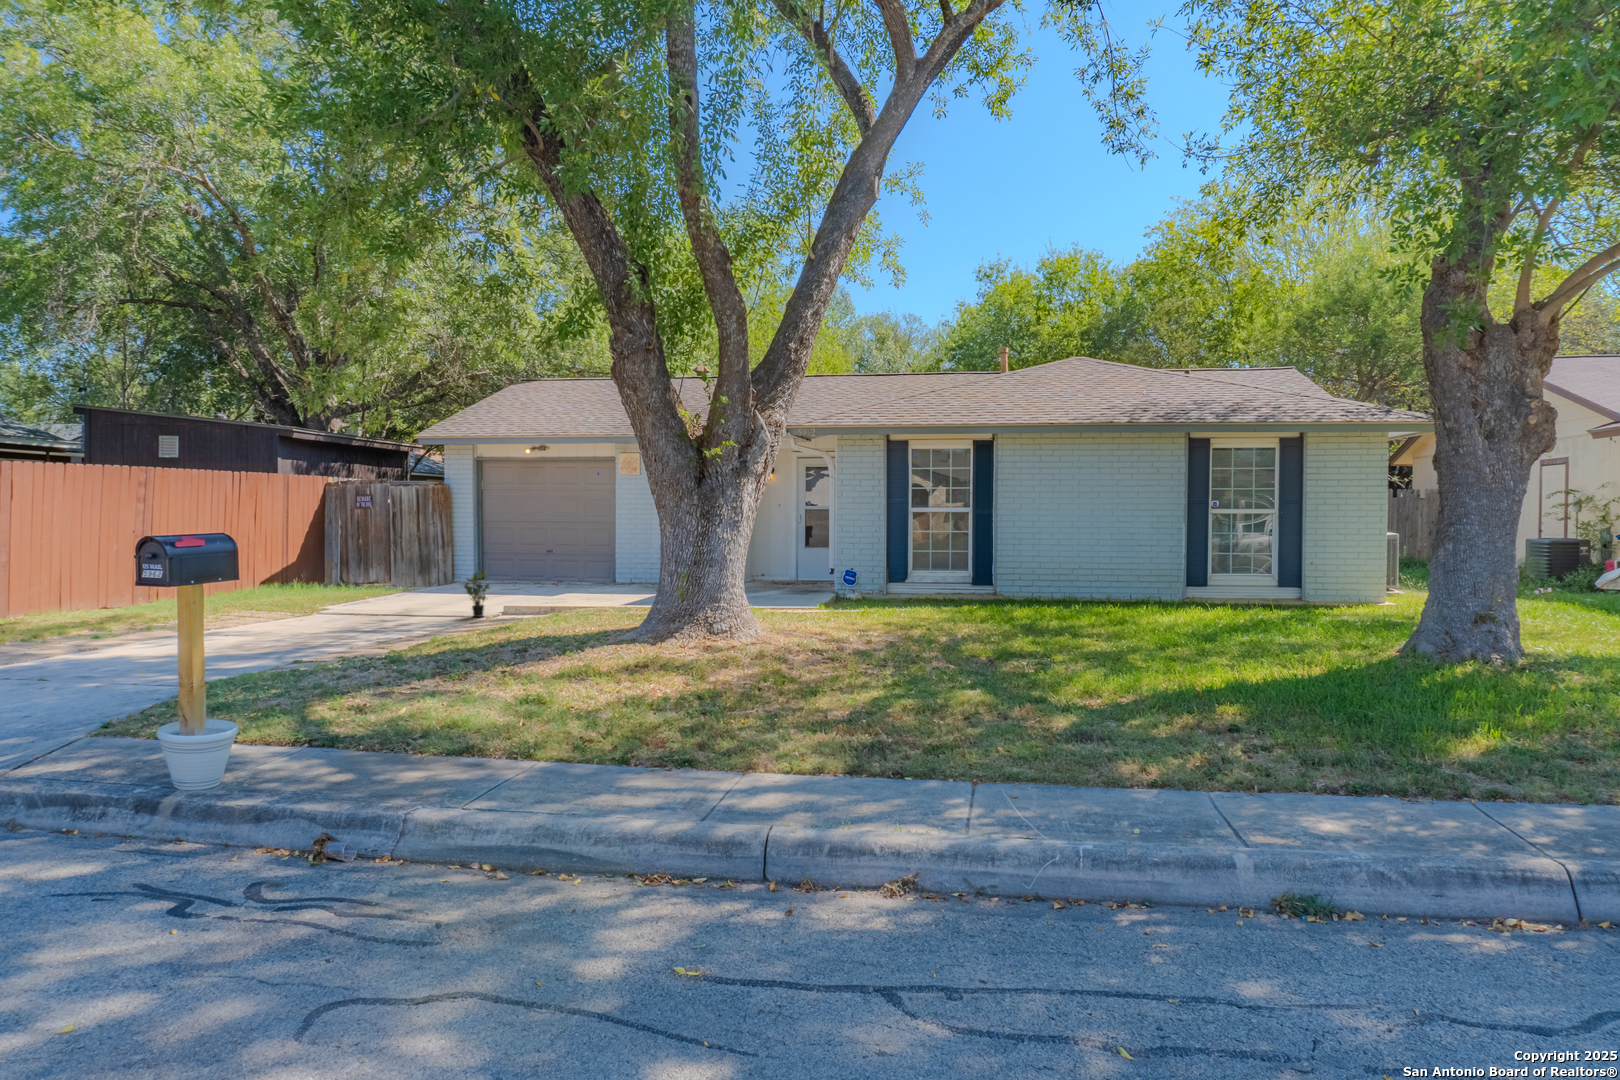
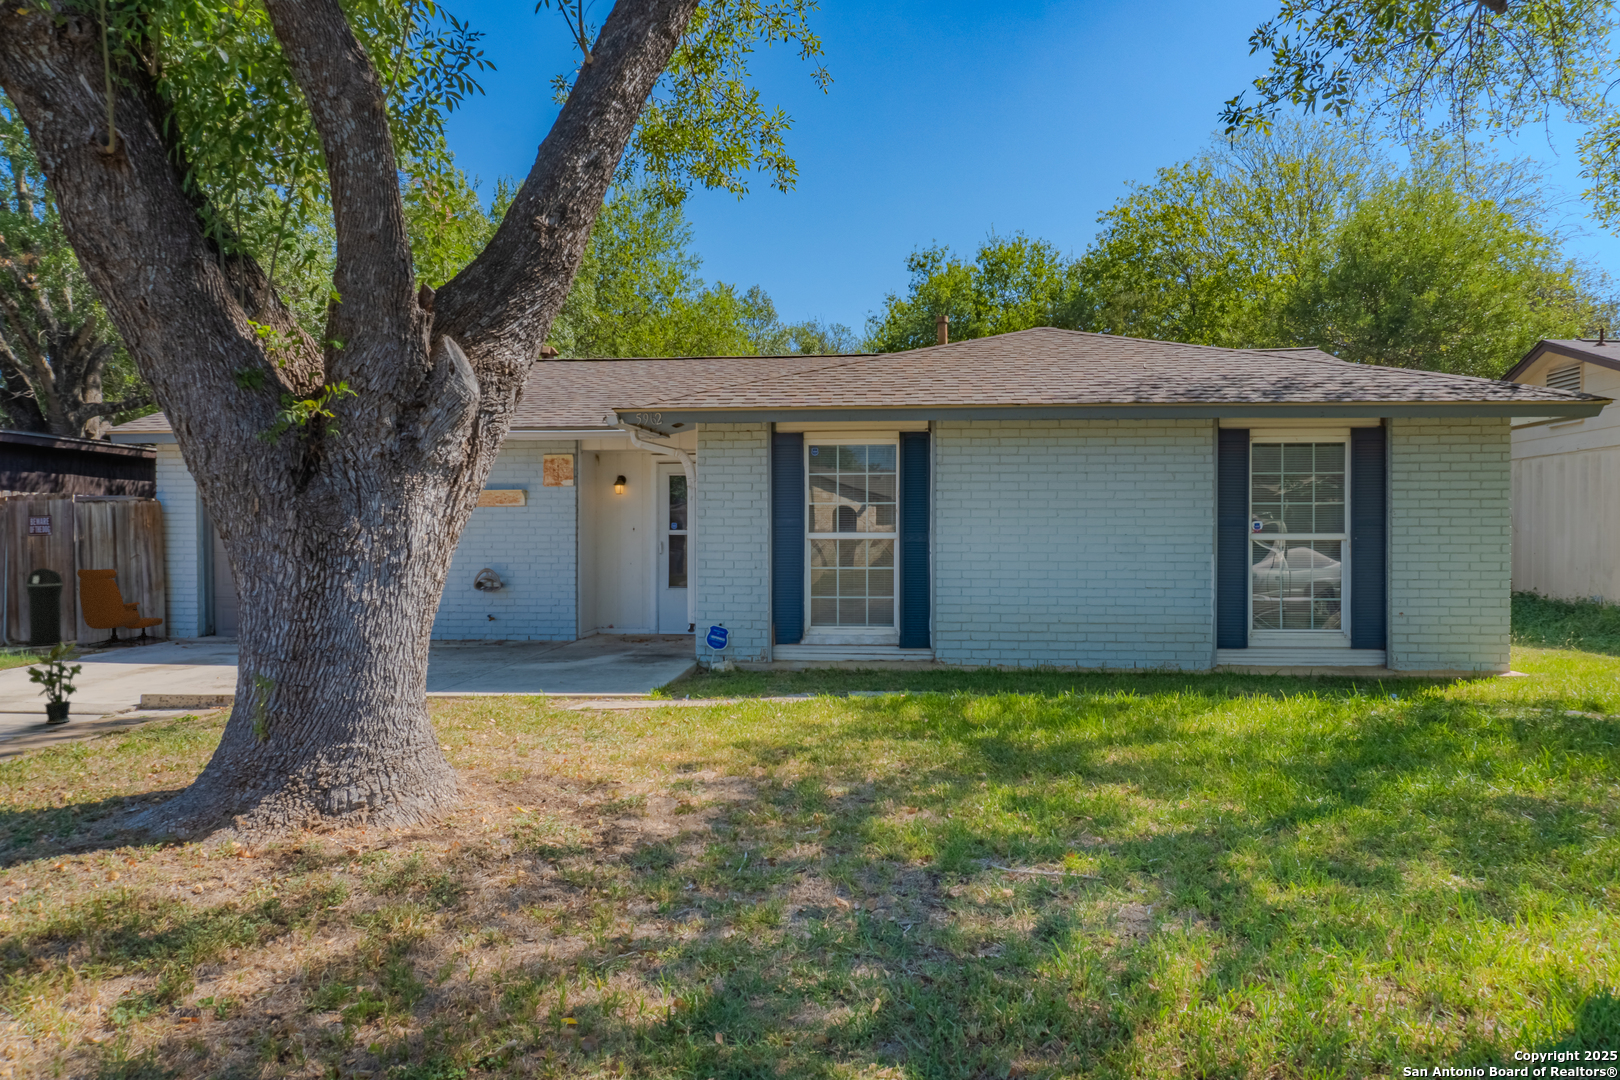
trash can: none [371,532,392,584] -> present [26,568,63,646]
lounge chair: none [411,532,454,586] -> present [77,569,163,649]

